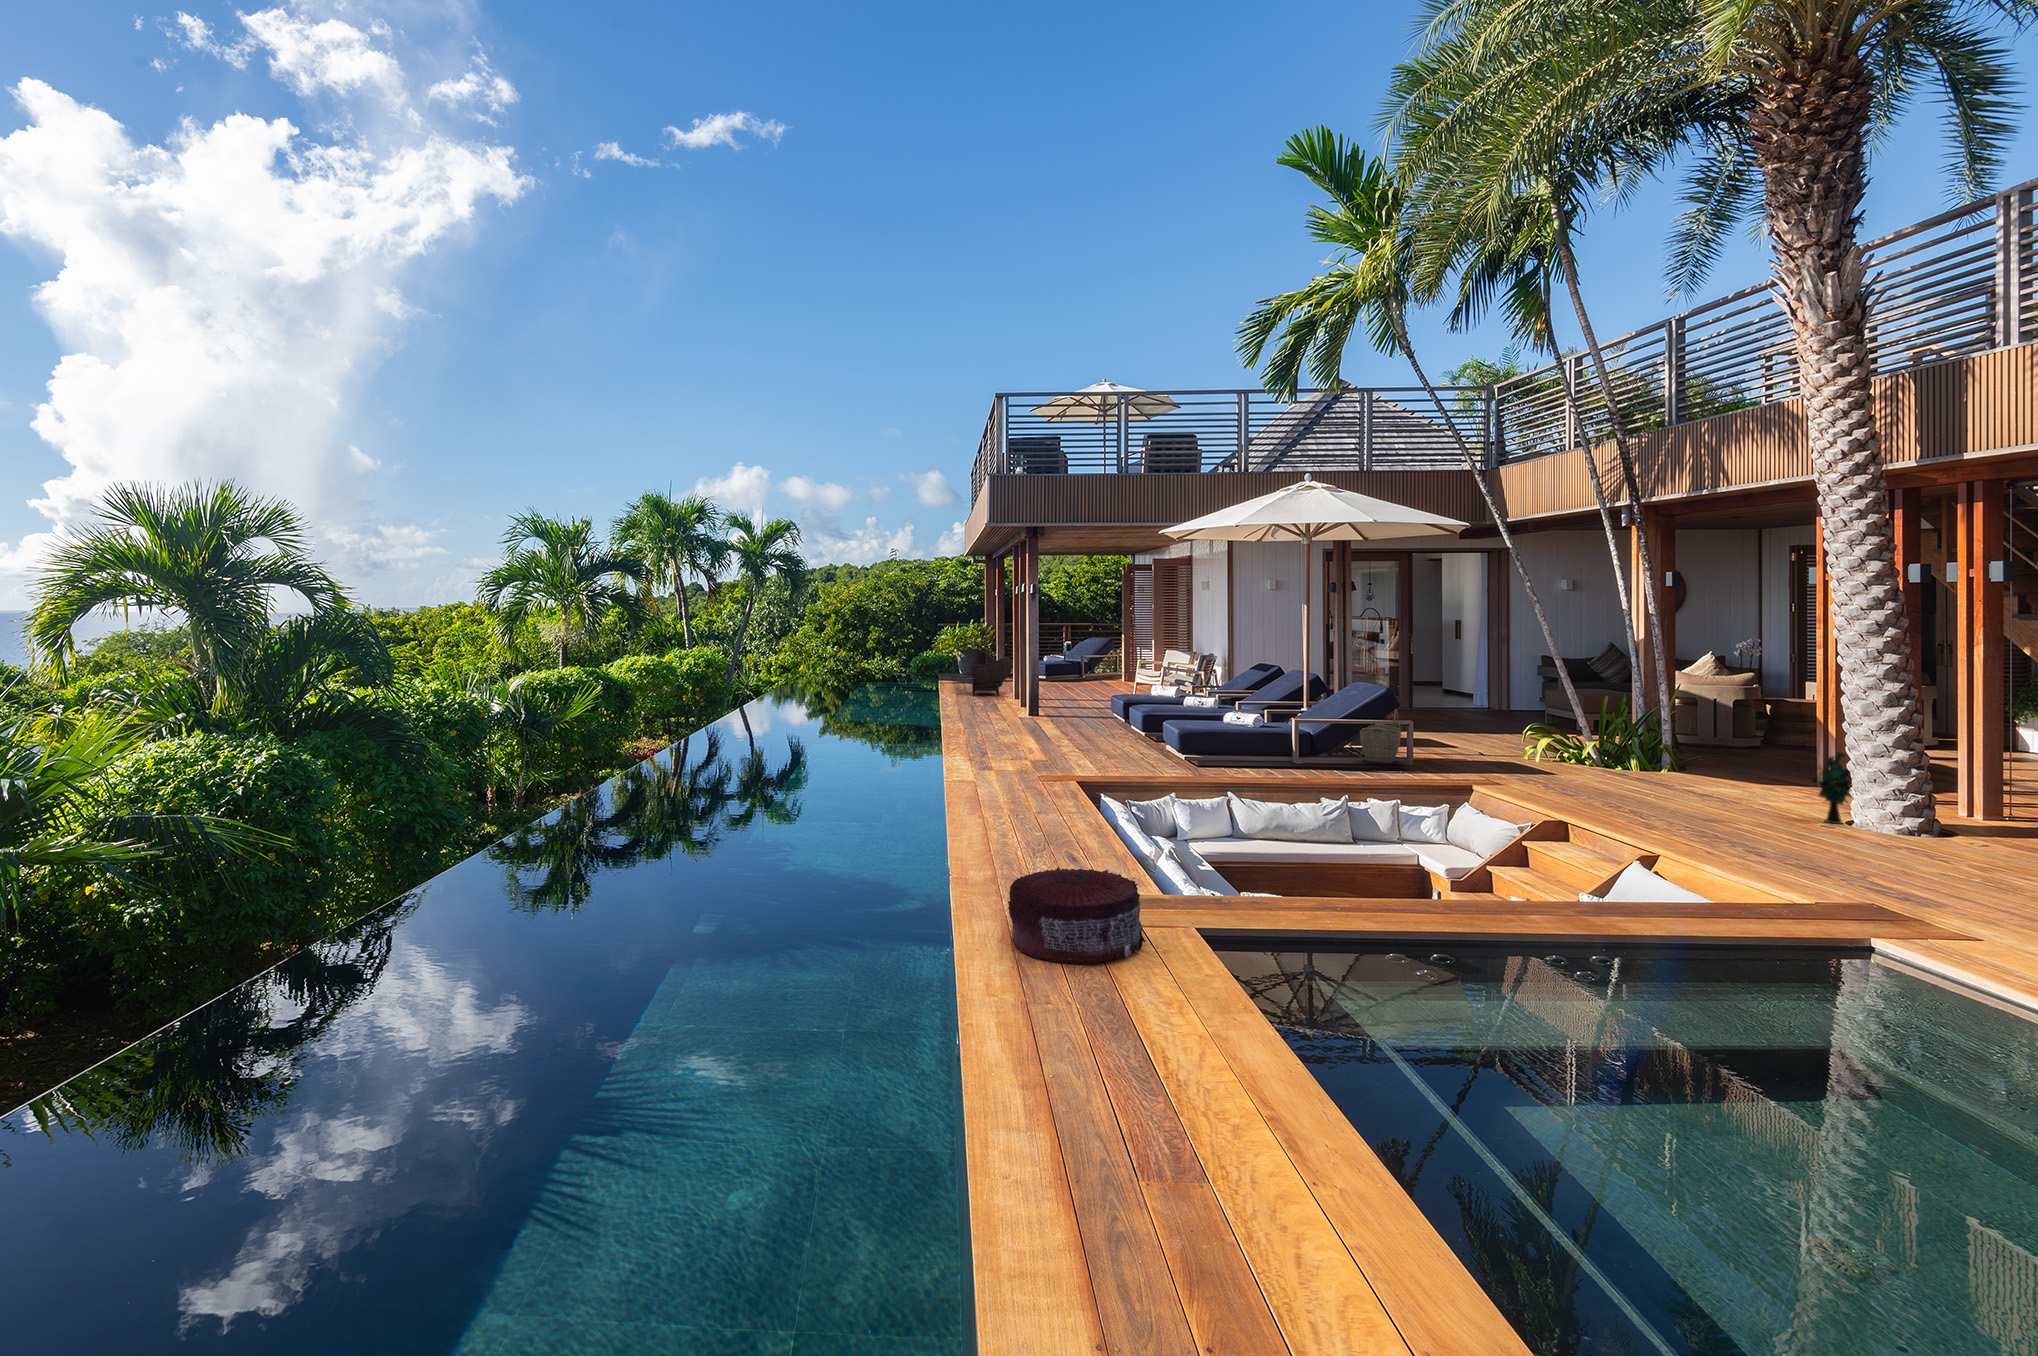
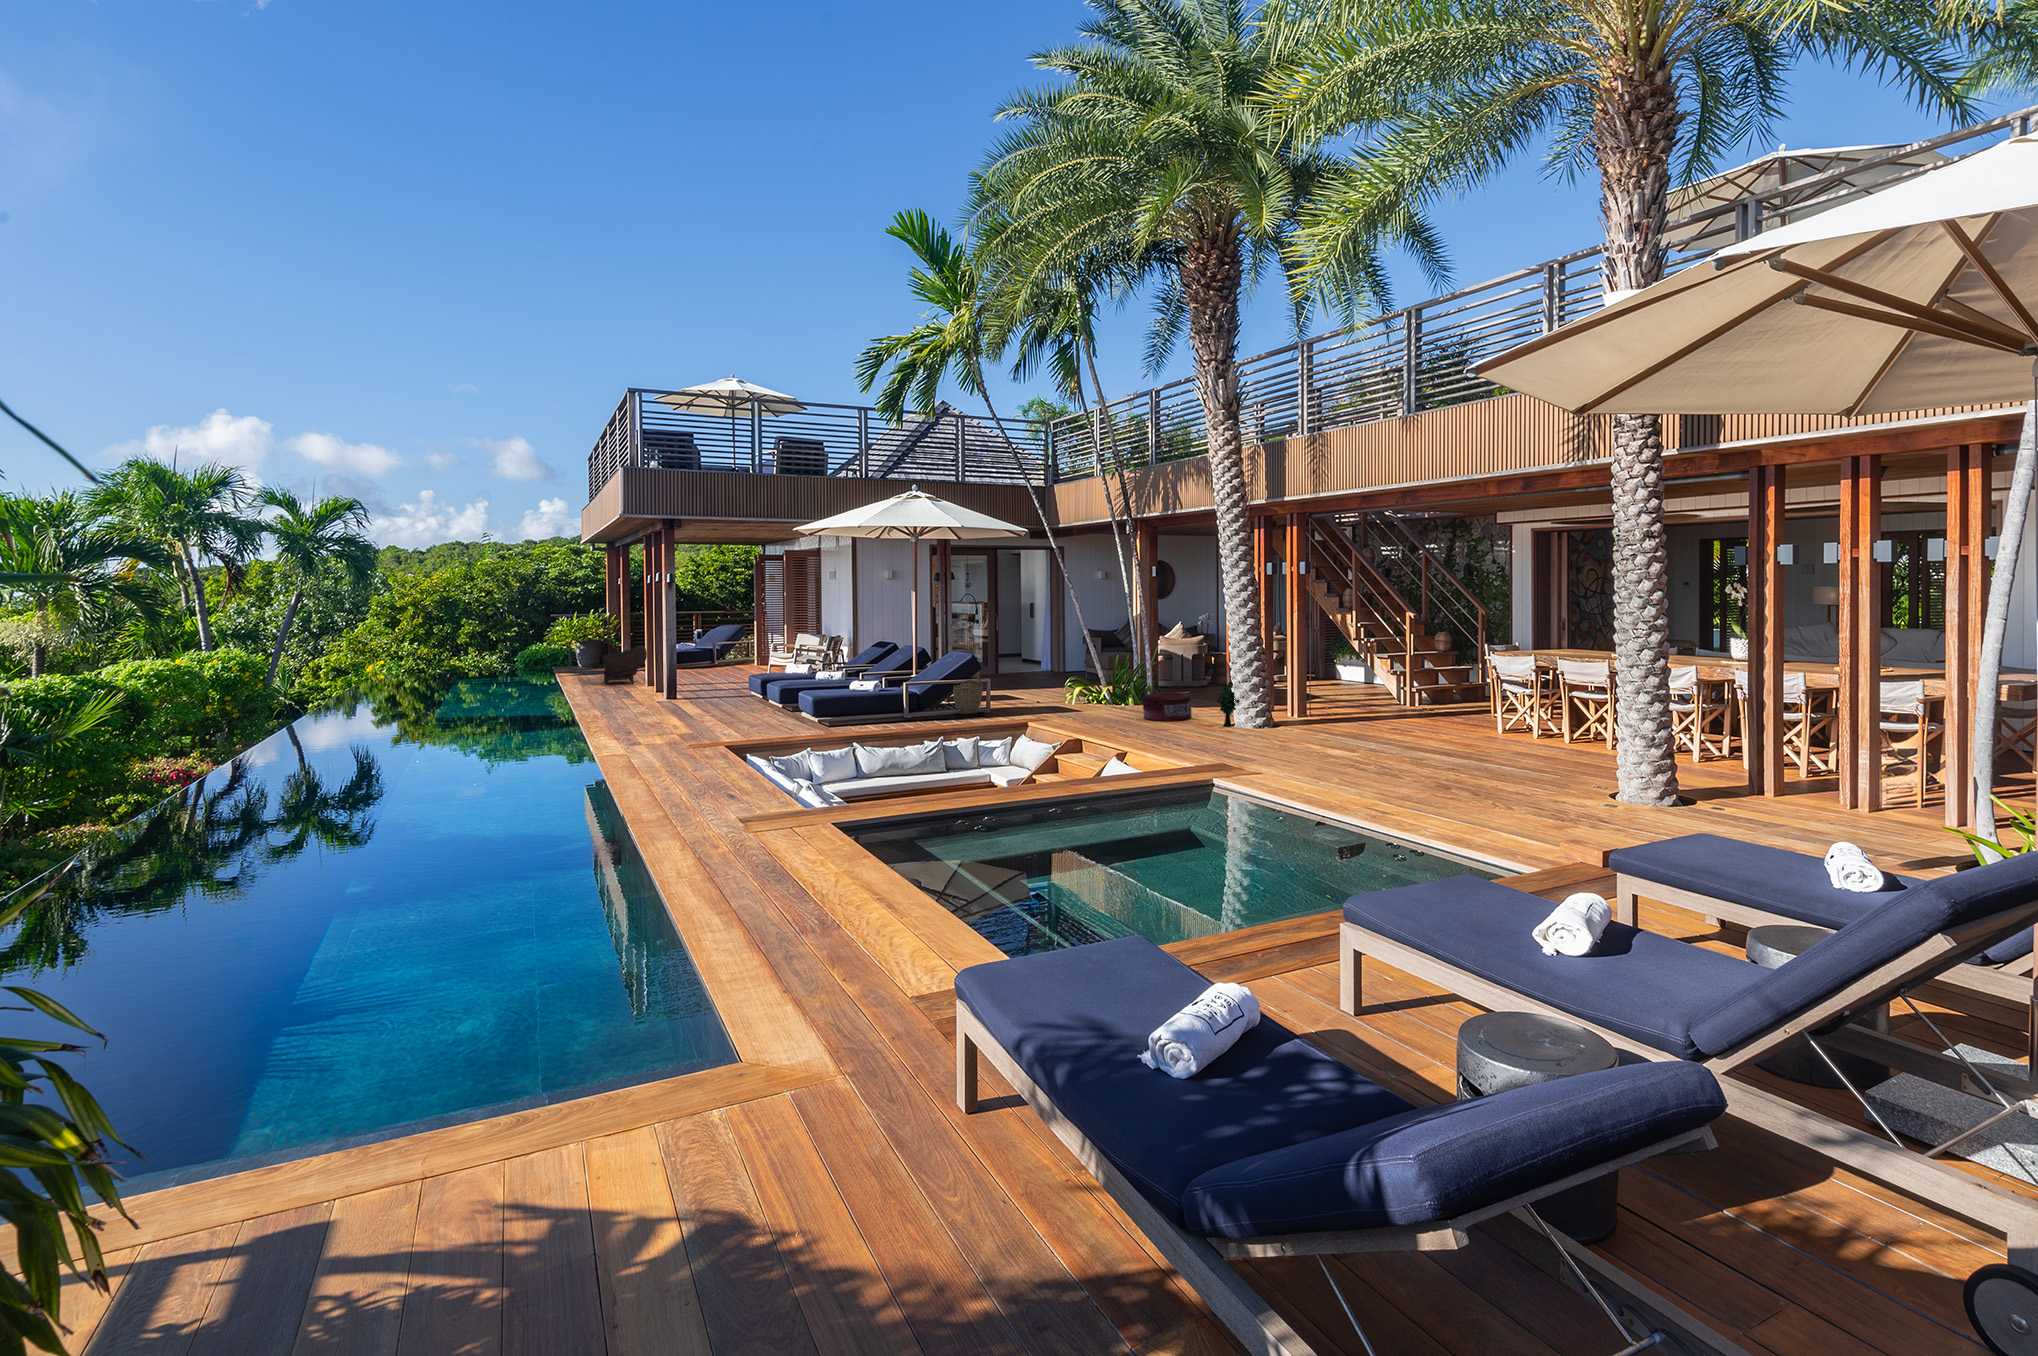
pouf: present [1008,867,1145,964] -> present [1143,692,1192,721]

